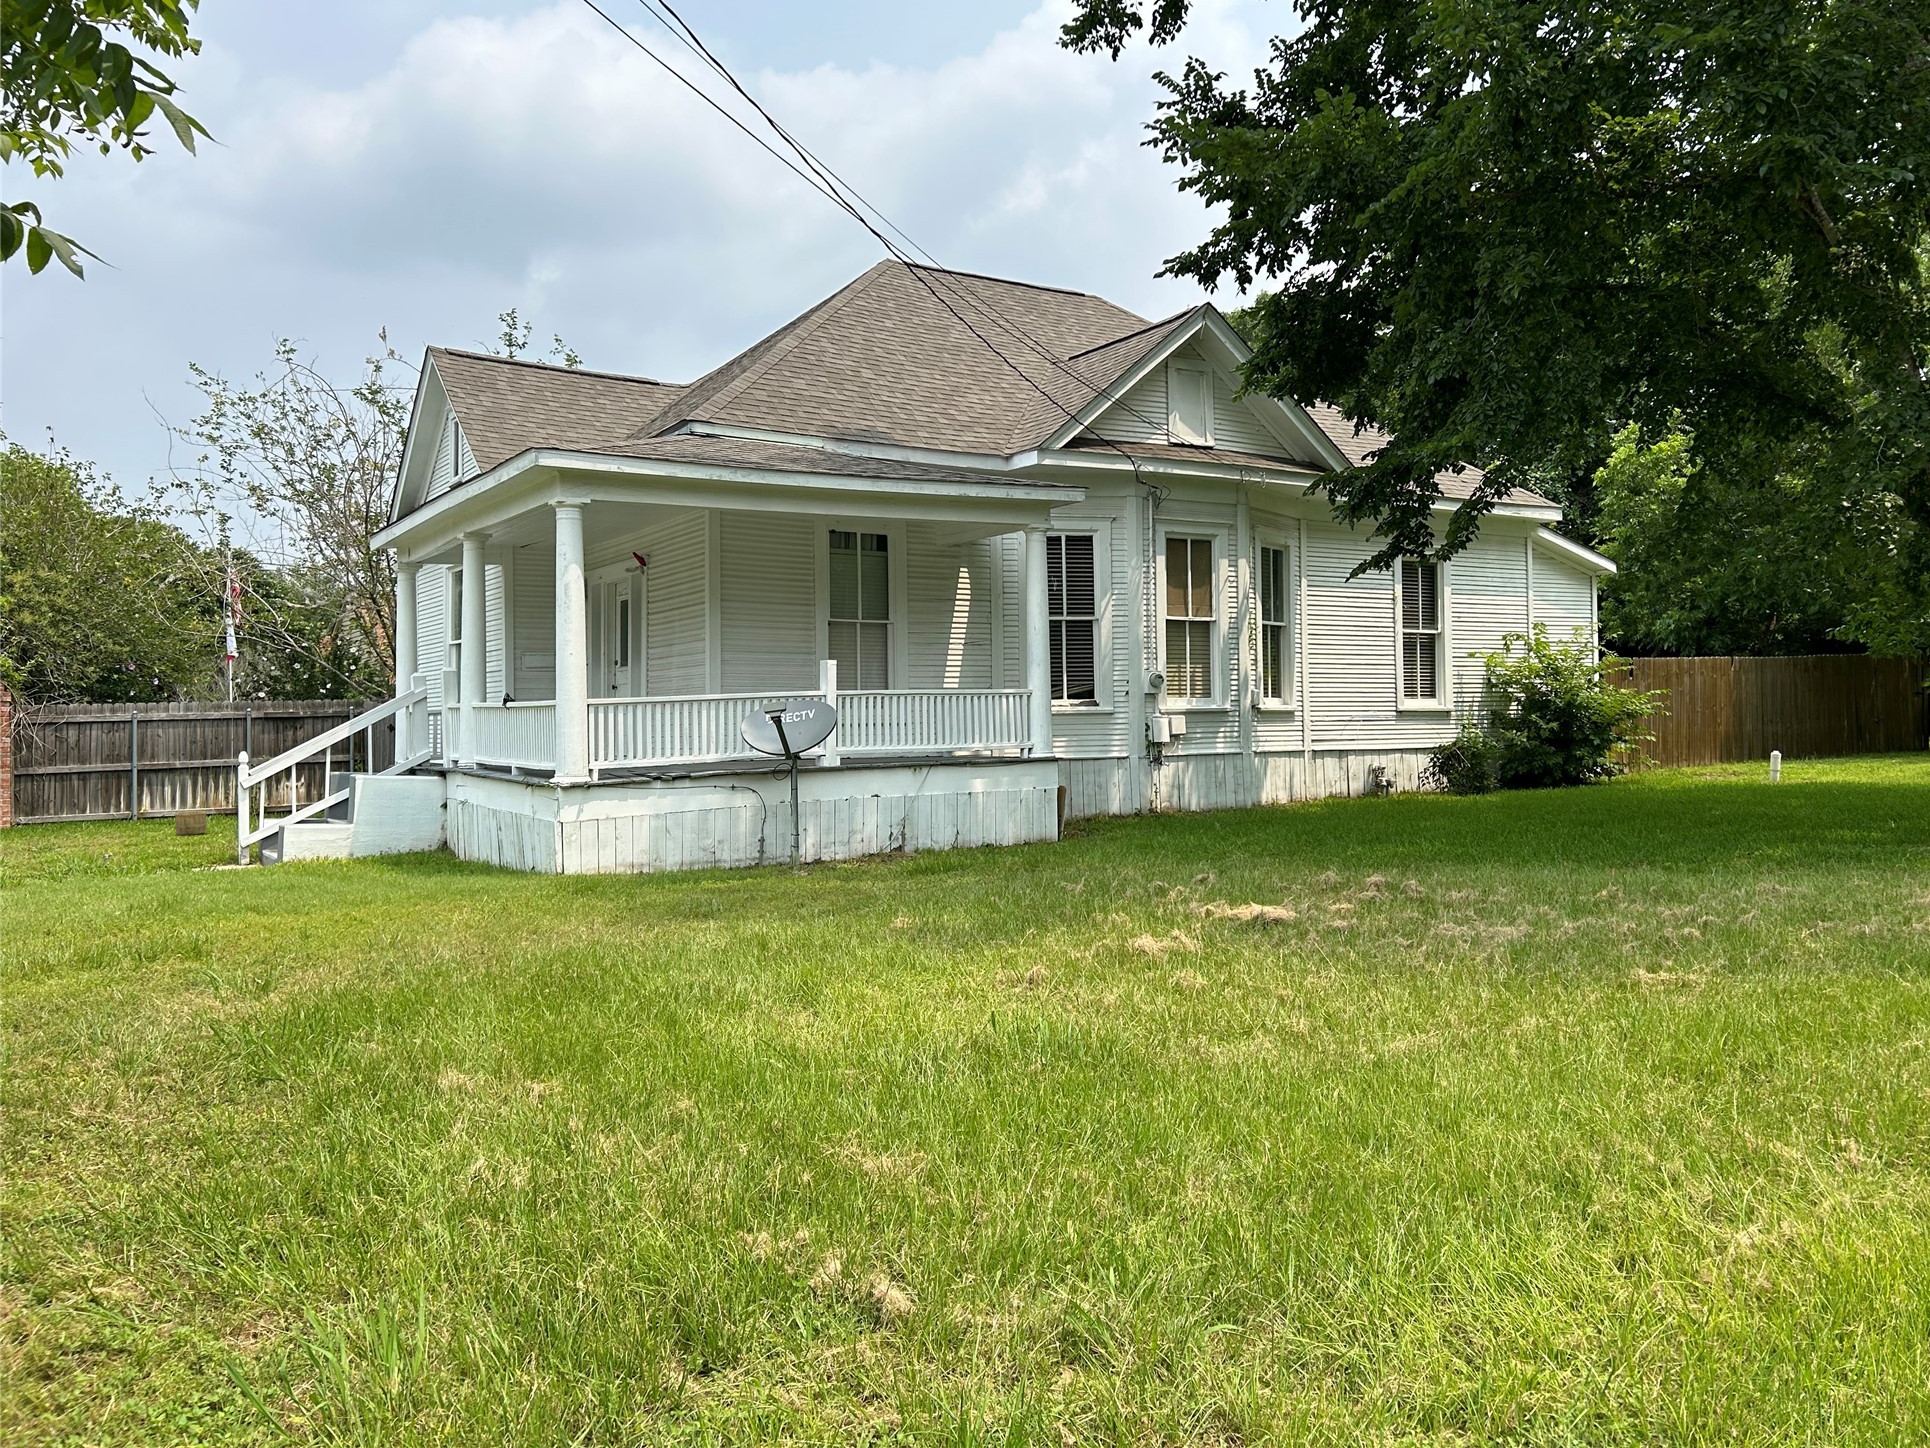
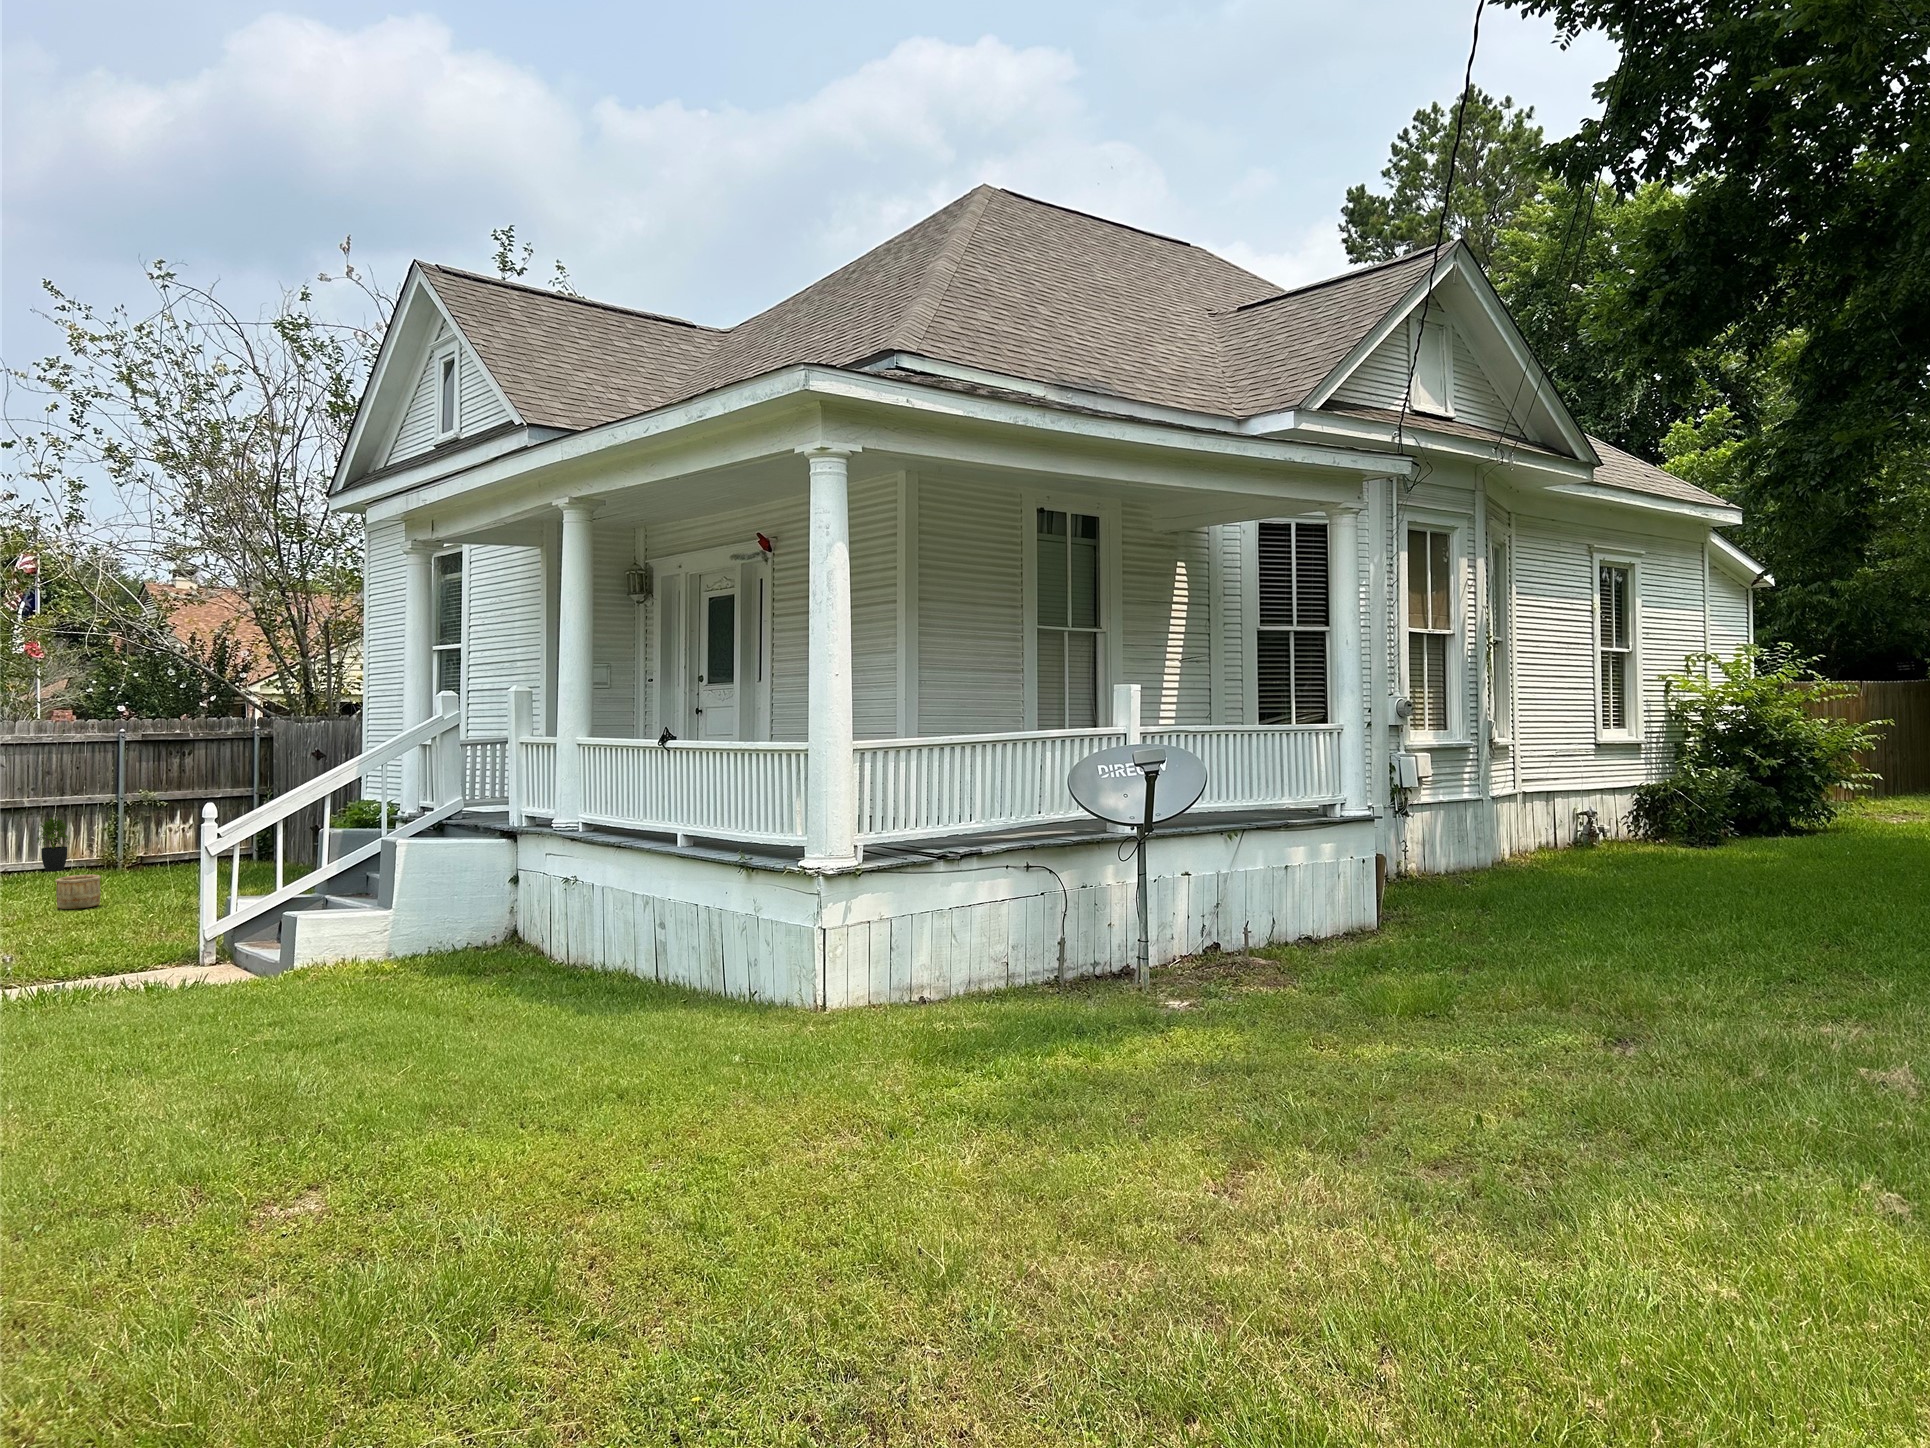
potted plant: none [182,775,210,816] -> present [37,818,69,871]

